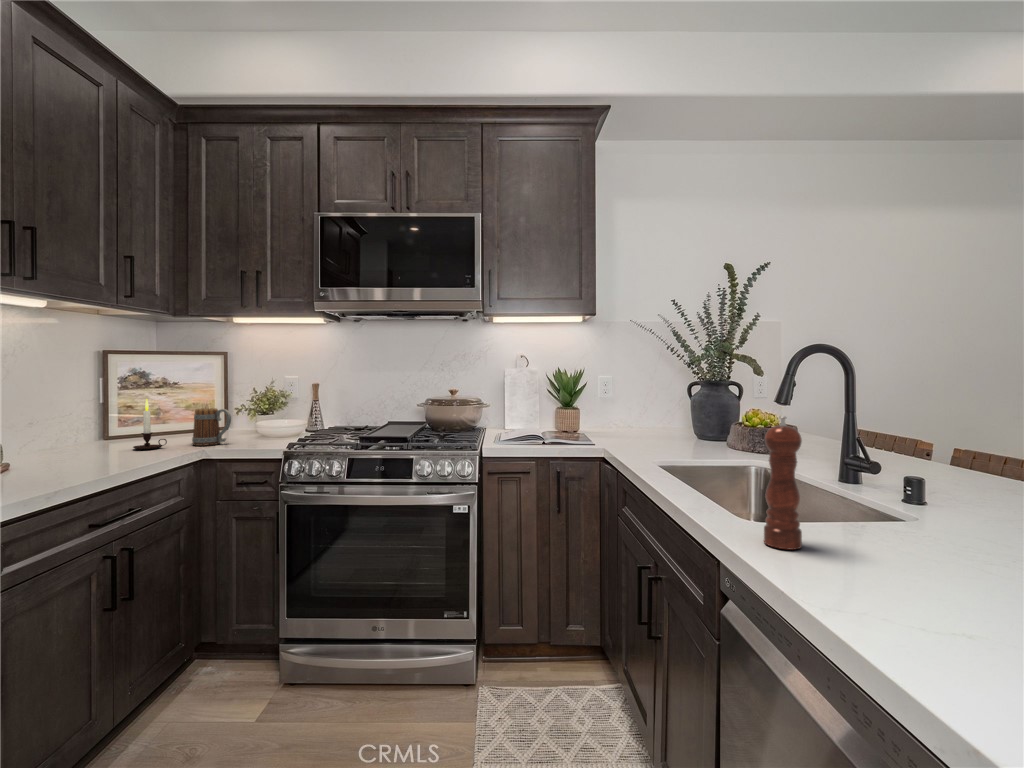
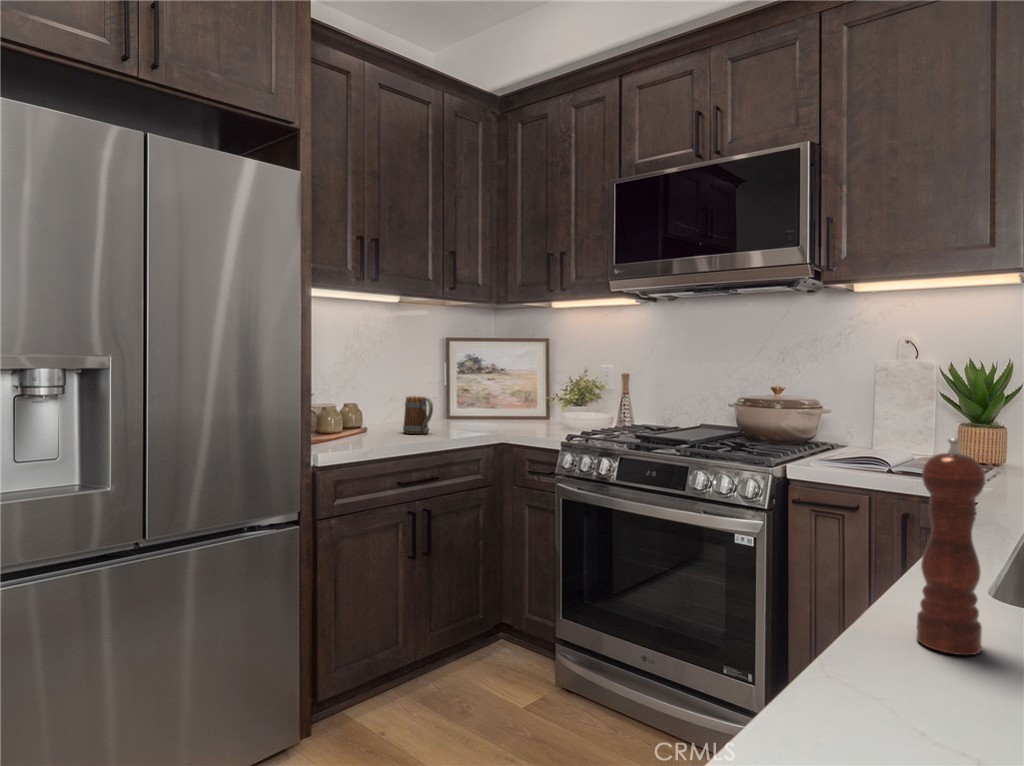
candle: present [133,399,167,450] -> none [453,384,478,431]
mug: present [192,408,231,446] -> present [403,396,433,434]

